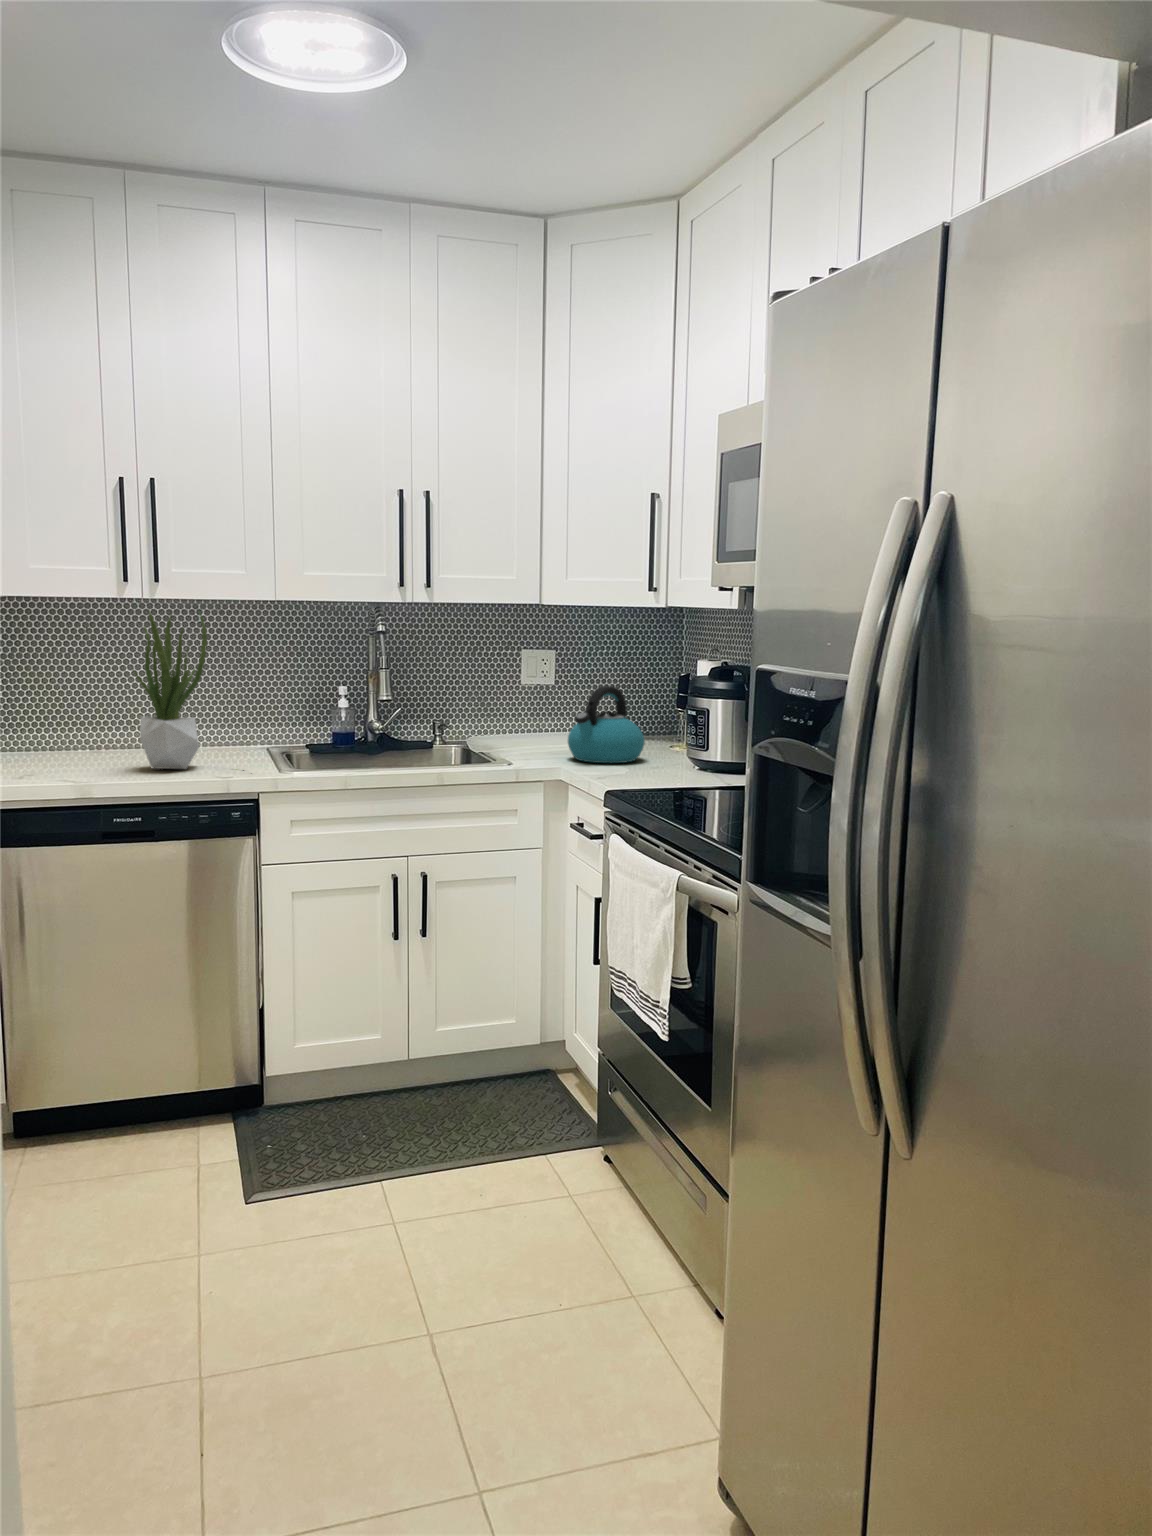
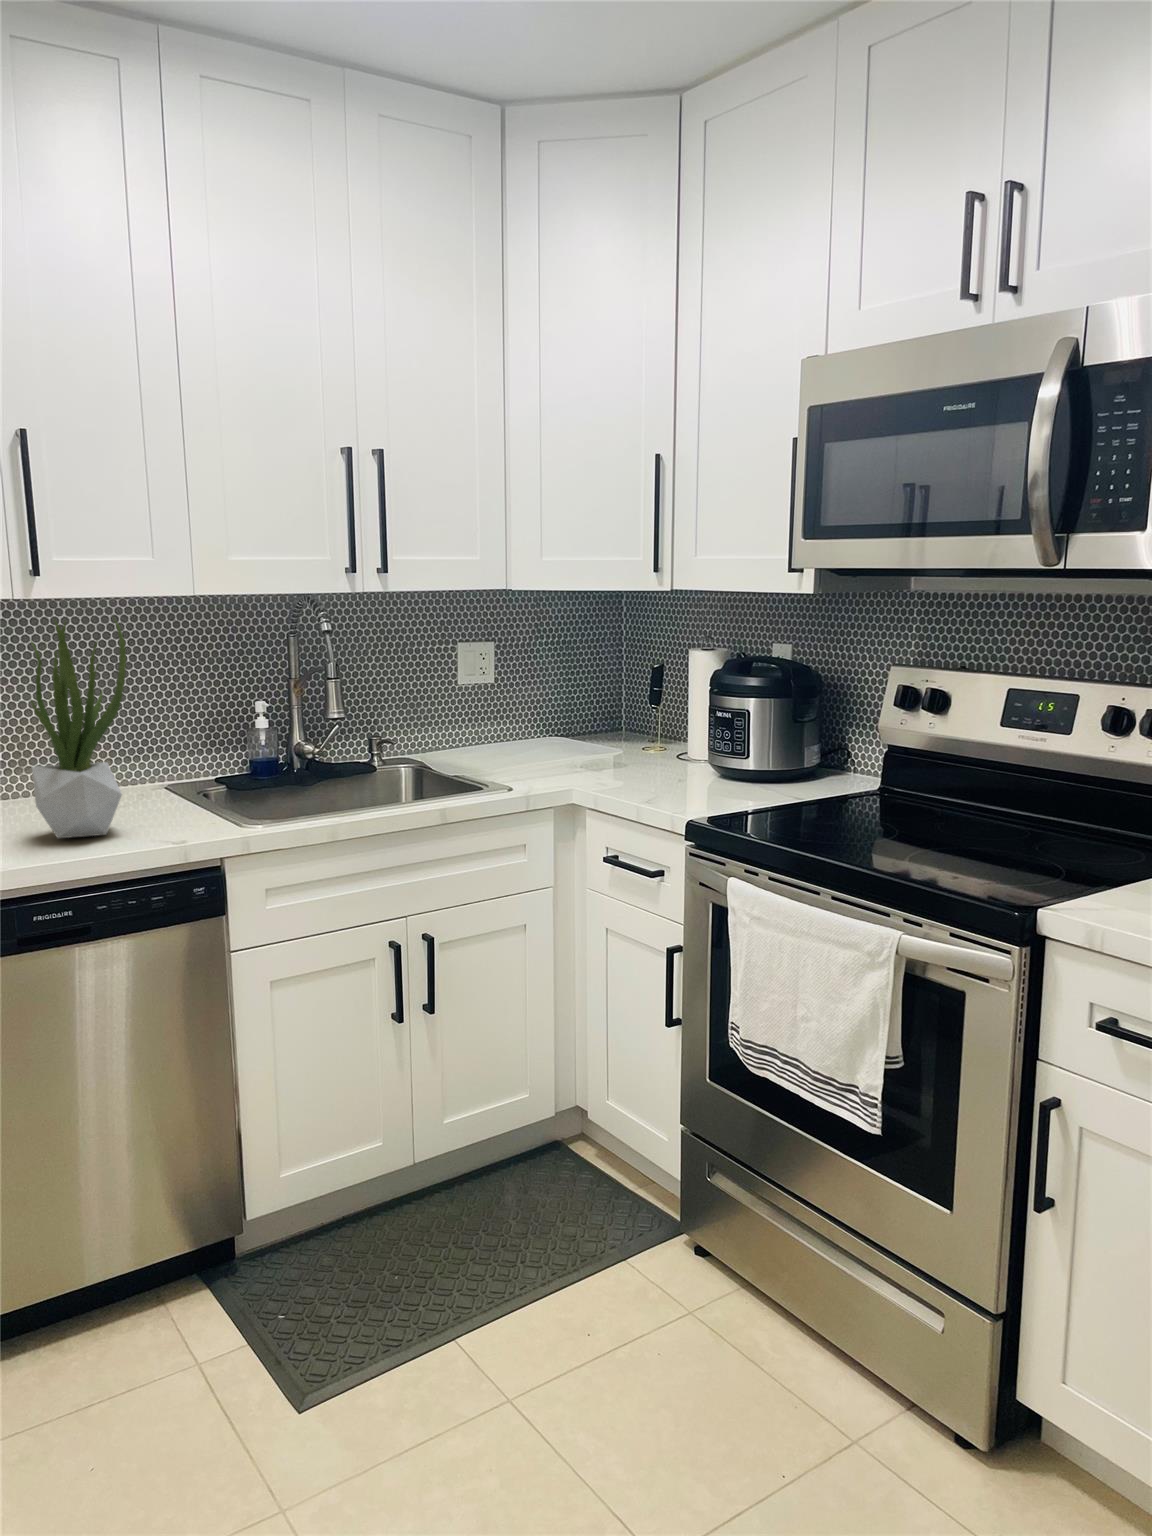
kettle: present [568,686,645,763] -> none [569,689,661,782]

